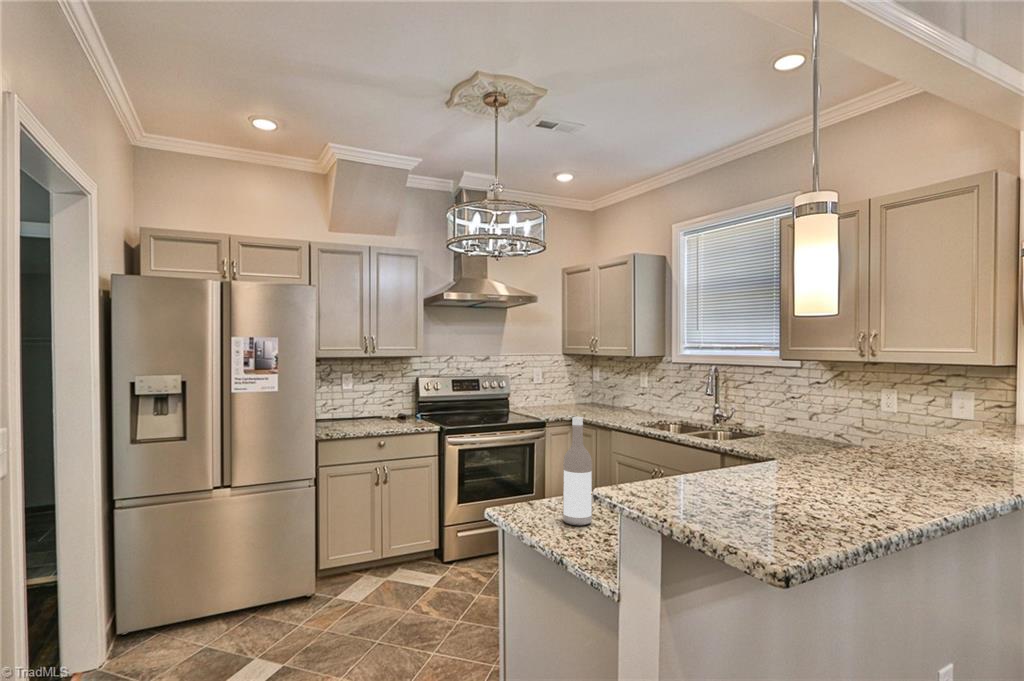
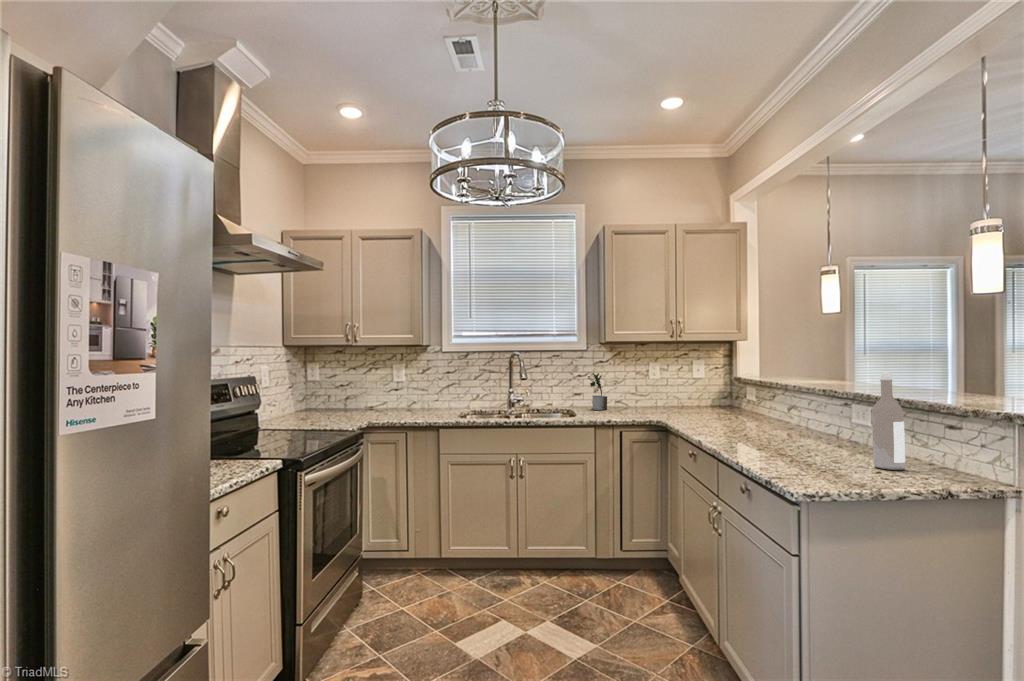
potted plant: none [769,395,802,443] -> present [588,373,607,410]

